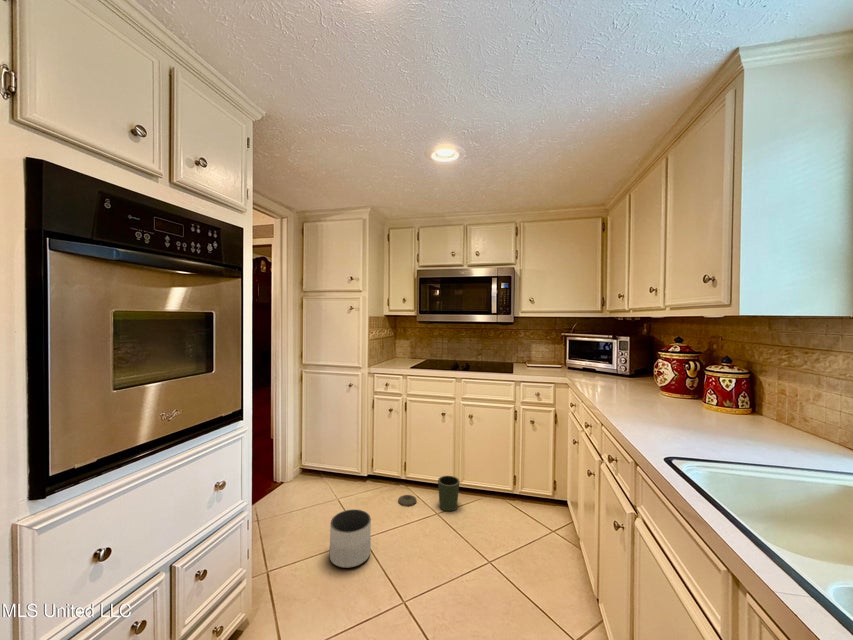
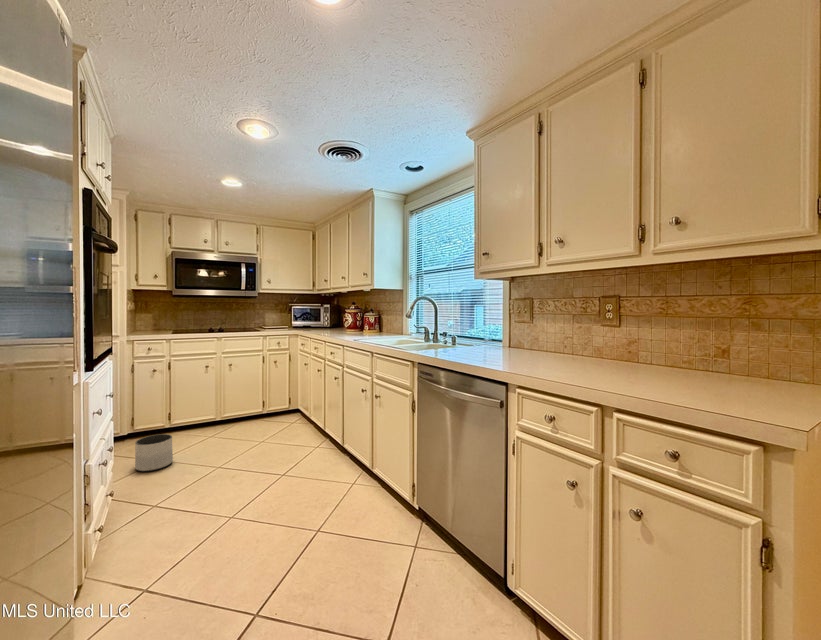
trash can: present [398,476,460,511] -> none [171,410,226,440]

